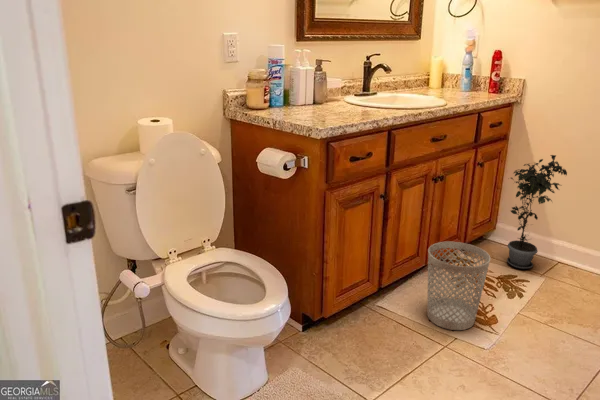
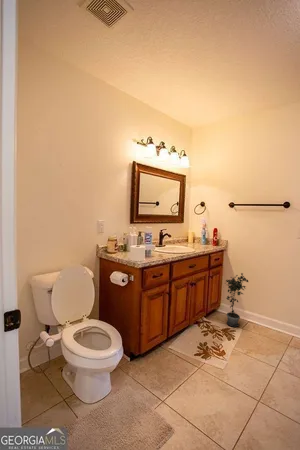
wastebasket: present [427,242,490,330] -> none [189,314,217,360]

